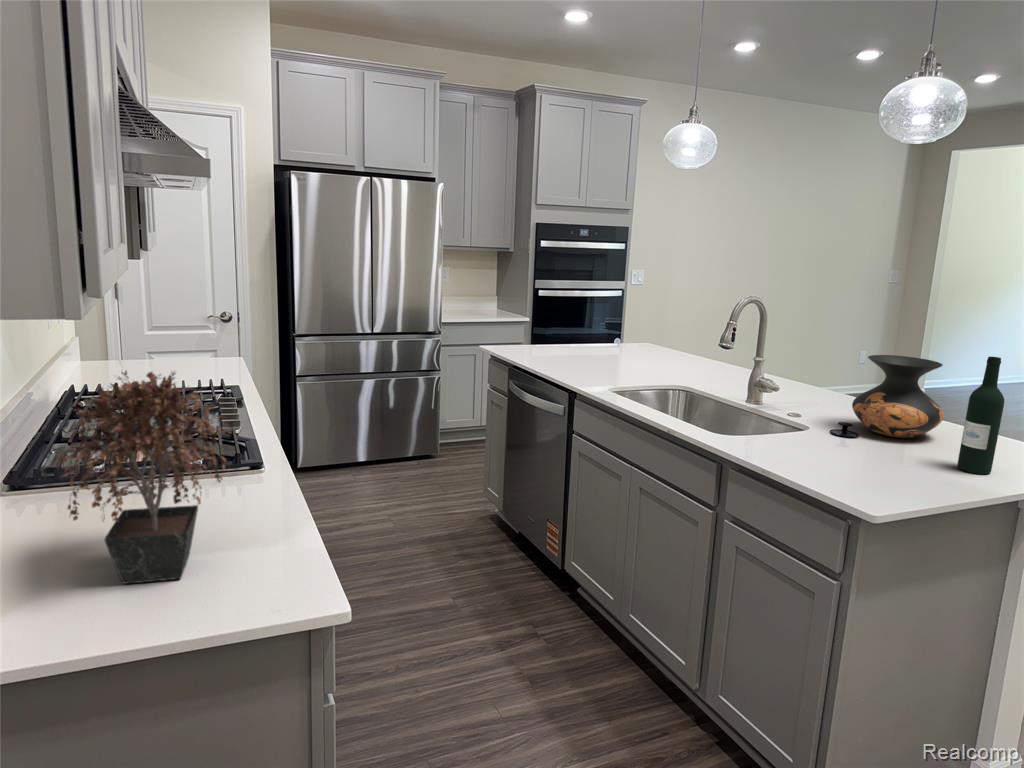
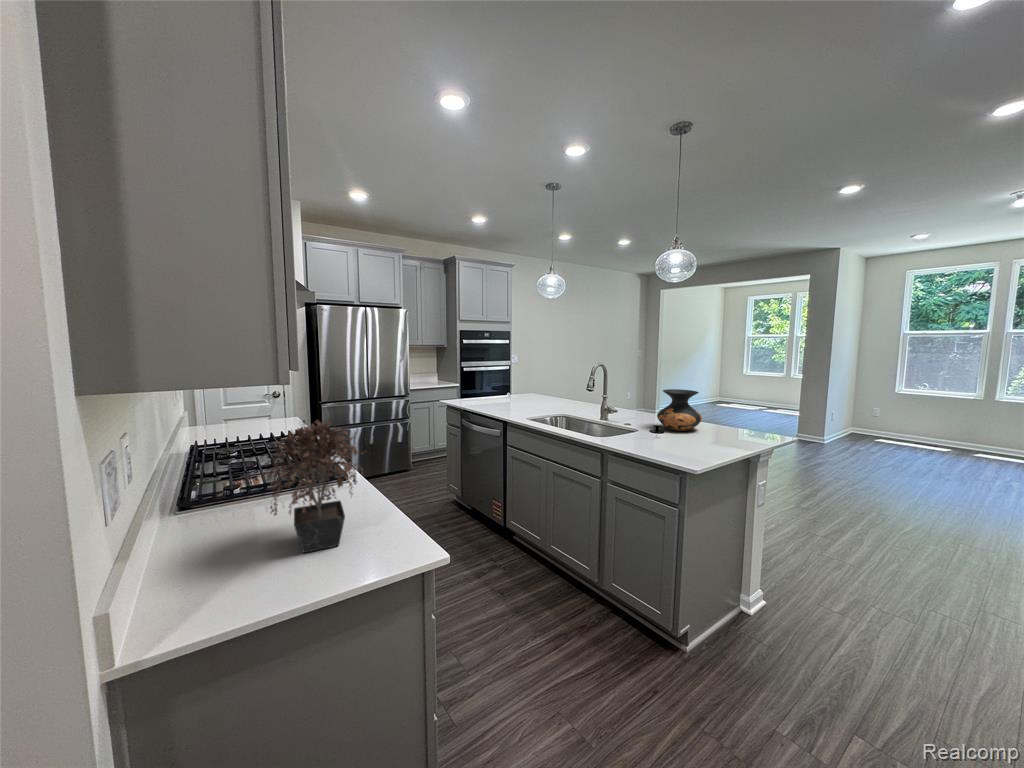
wine bottle: present [957,357,1004,474] -> none [716,386,734,444]

